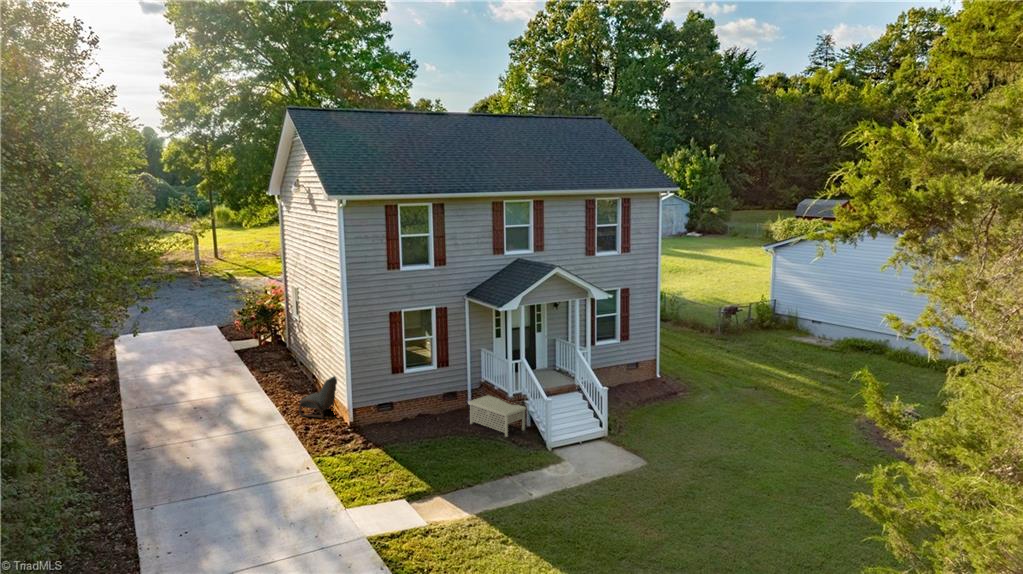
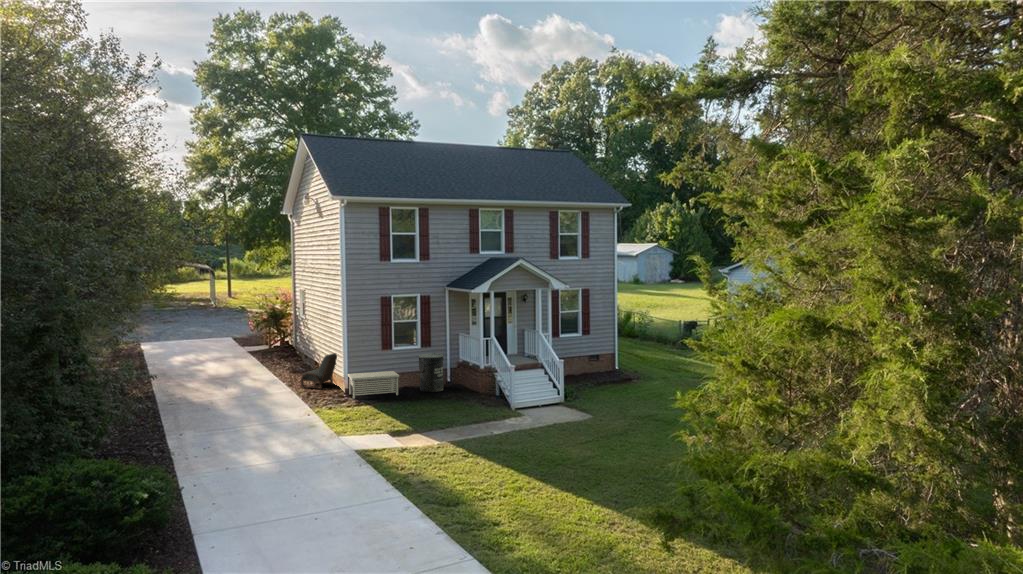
trash can: none [435,374,465,422] -> present [418,353,444,392]
storage bench: present [468,396,526,437] -> present [348,371,399,399]

